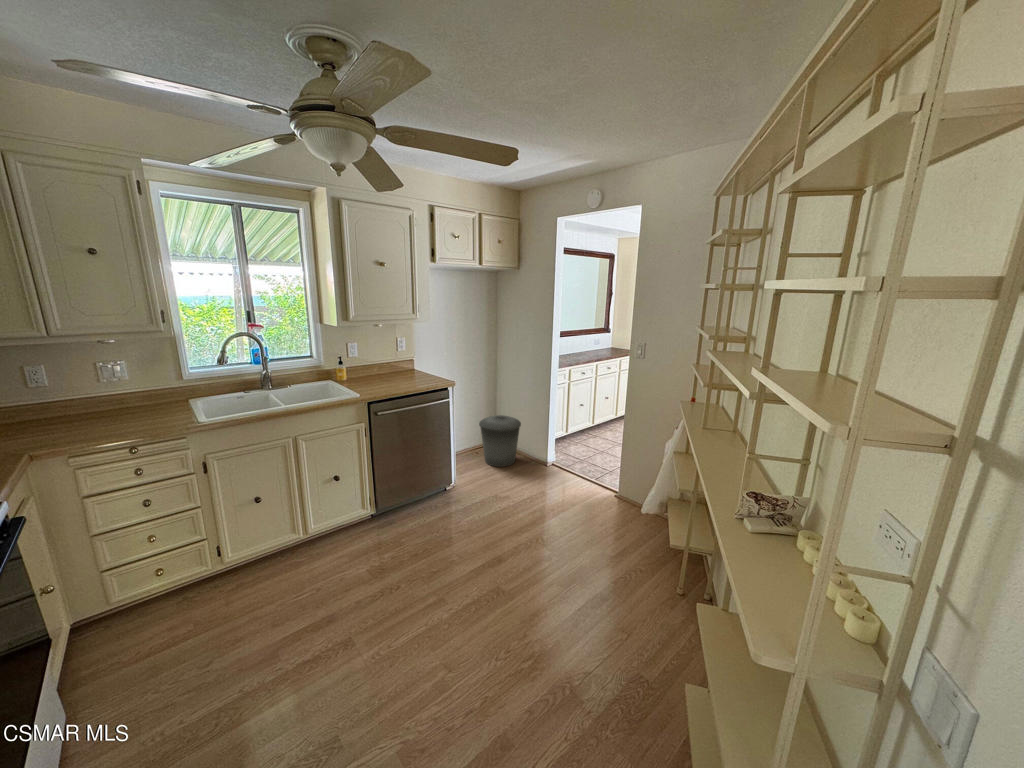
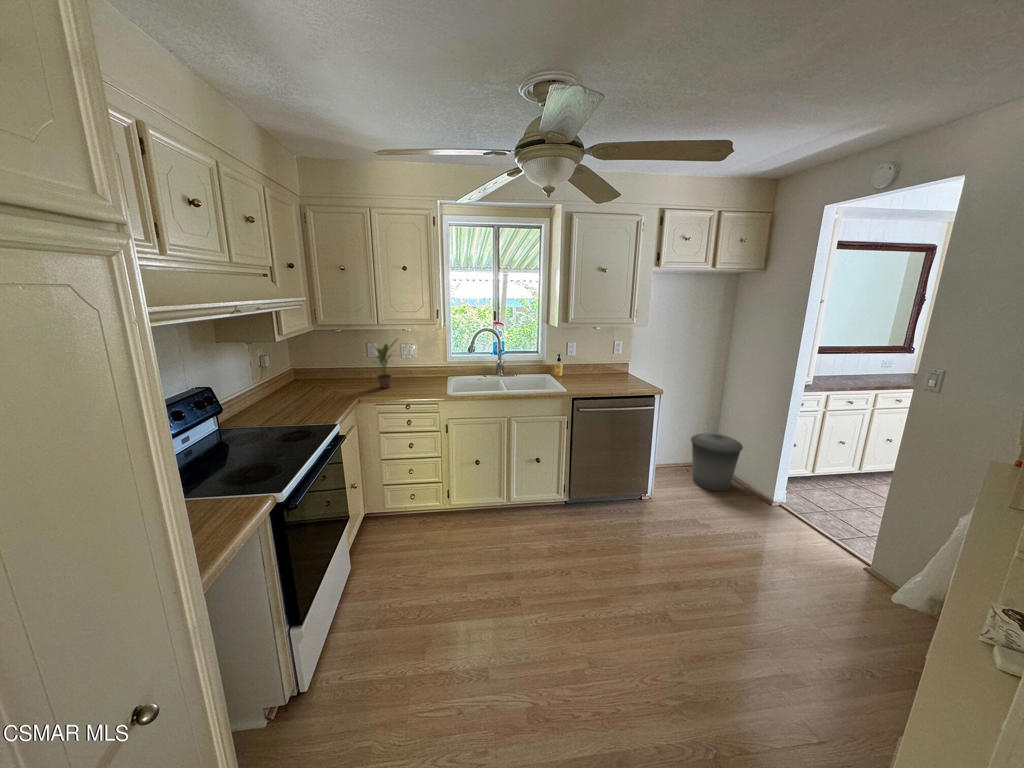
potted plant: none [38,354,103,431] -> present [375,339,397,388]

